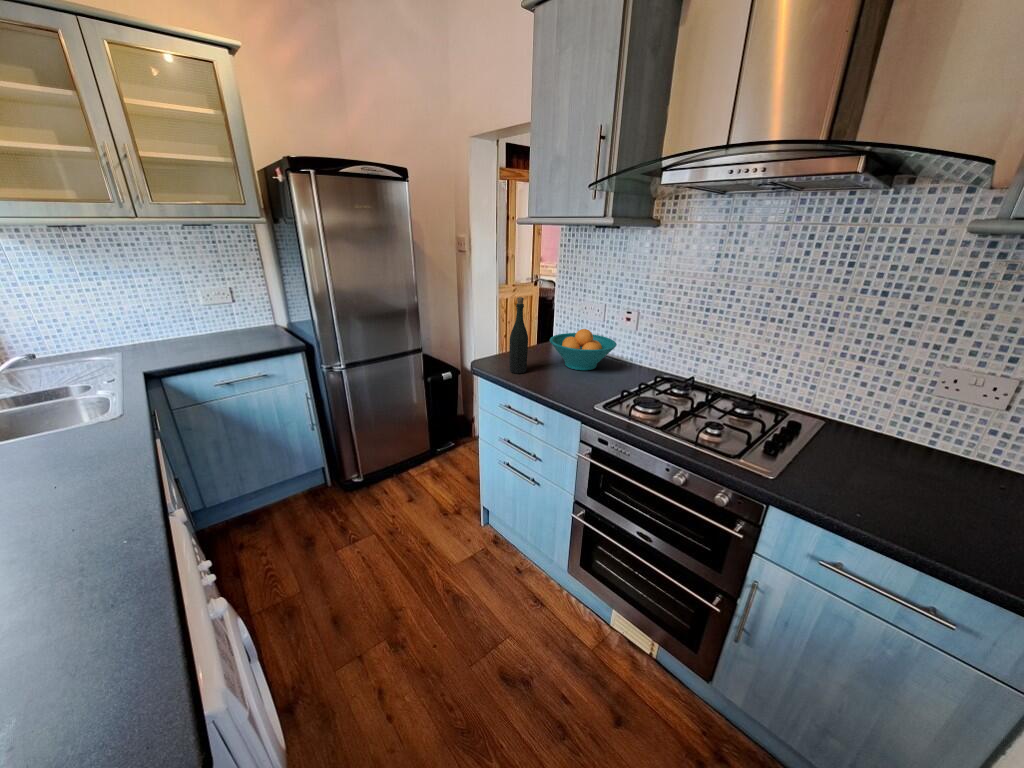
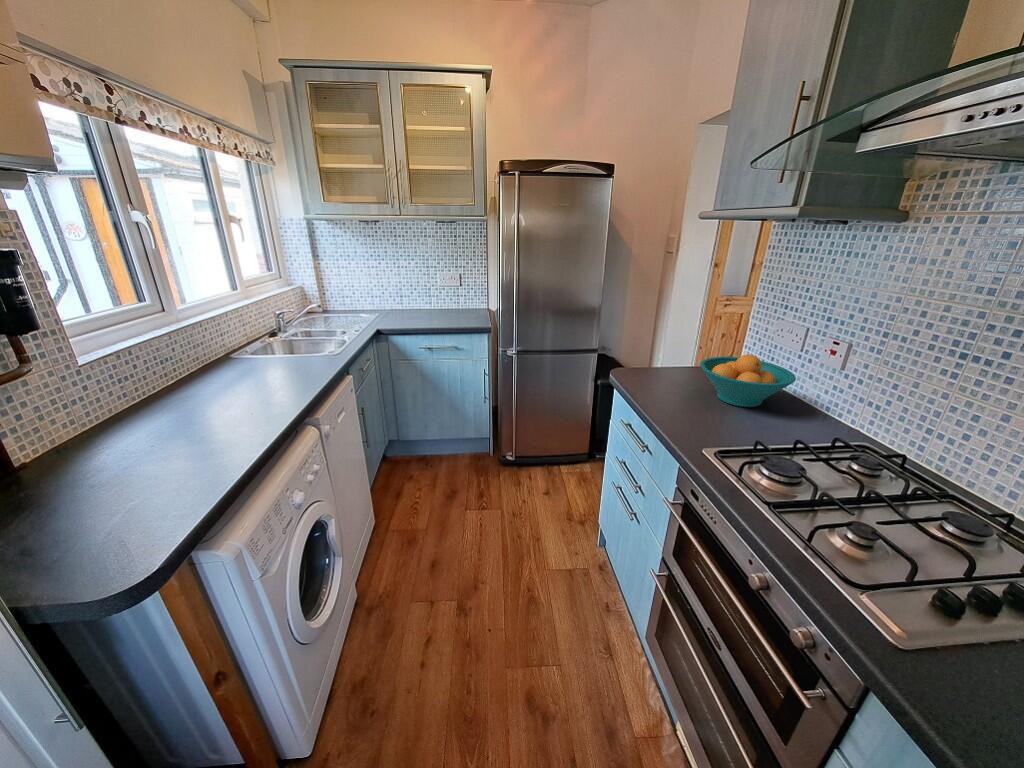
bottle: present [509,297,528,374] -> none [641,306,666,391]

